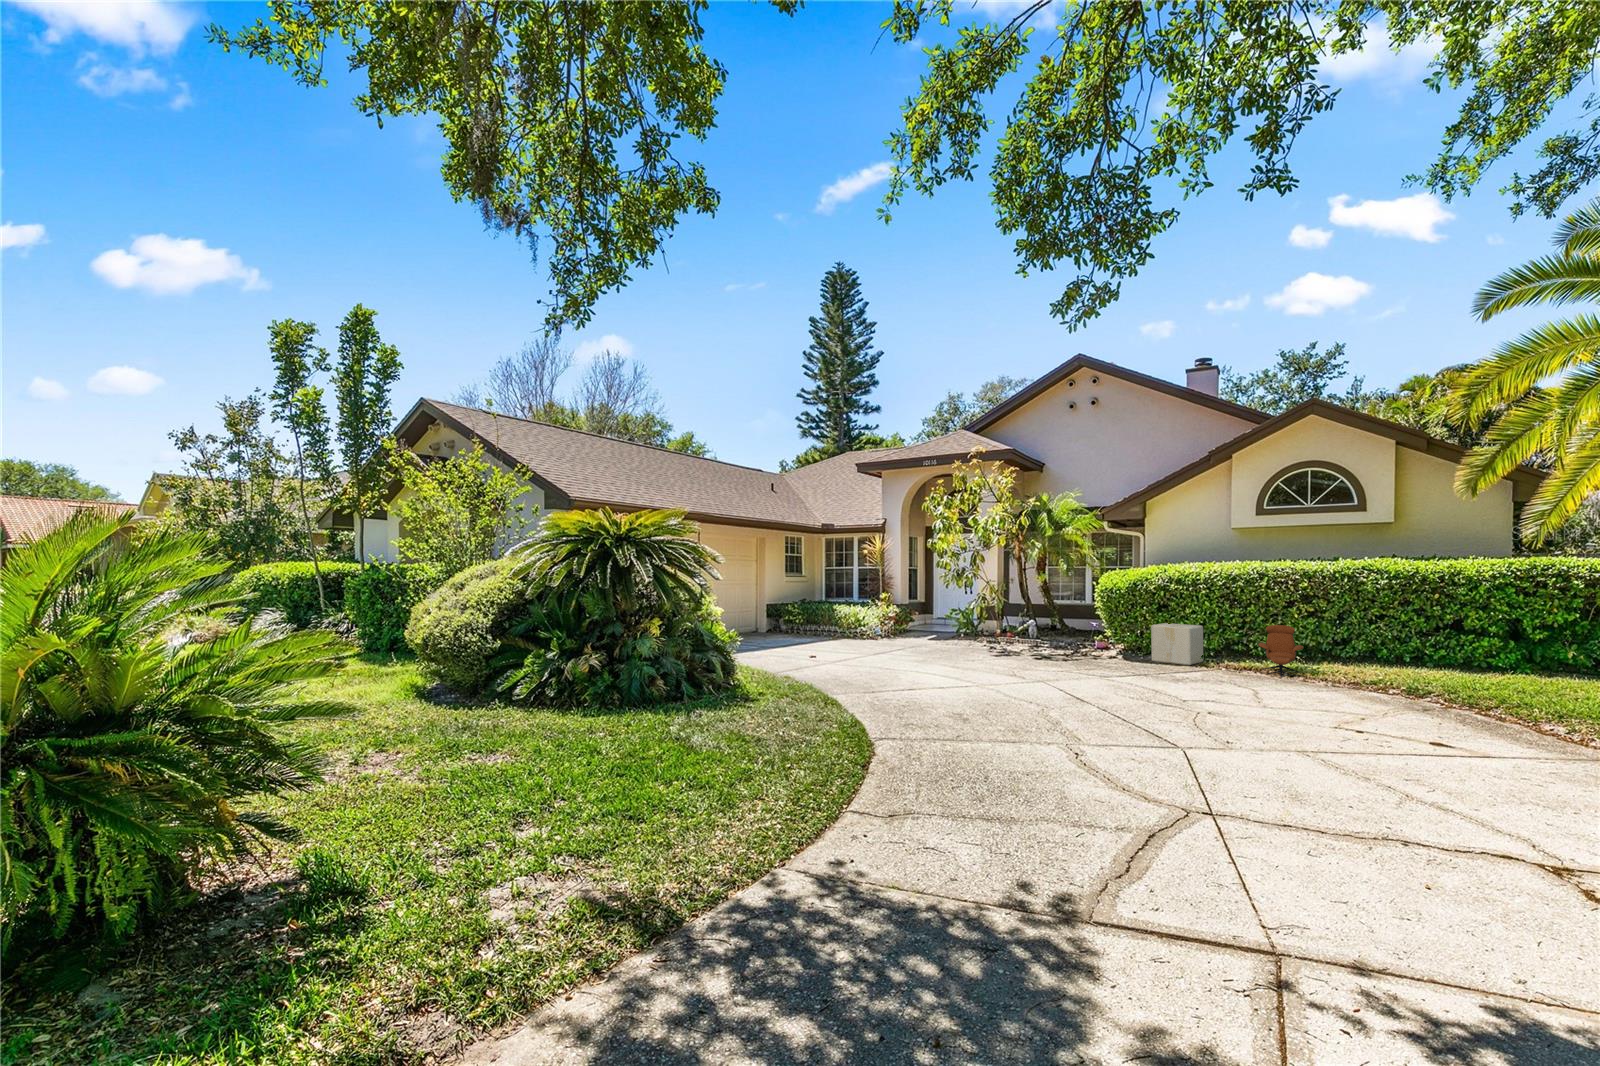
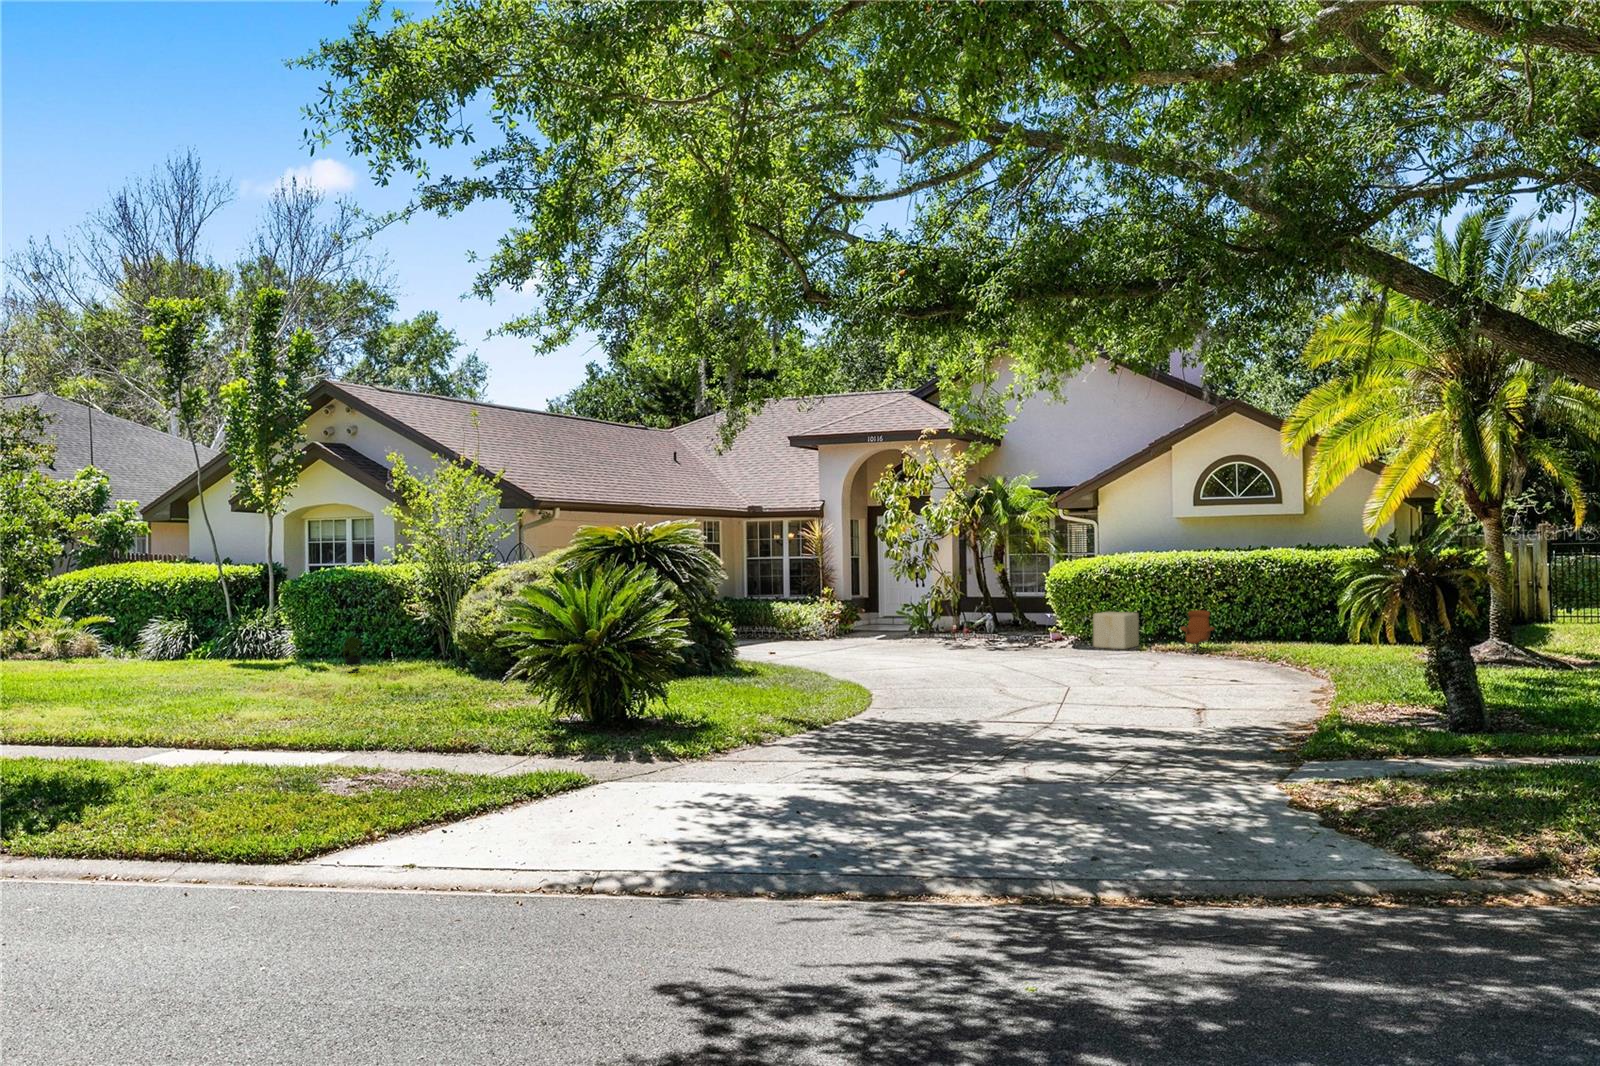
potted plant: none [373,622,400,660] -> present [343,637,361,673]

